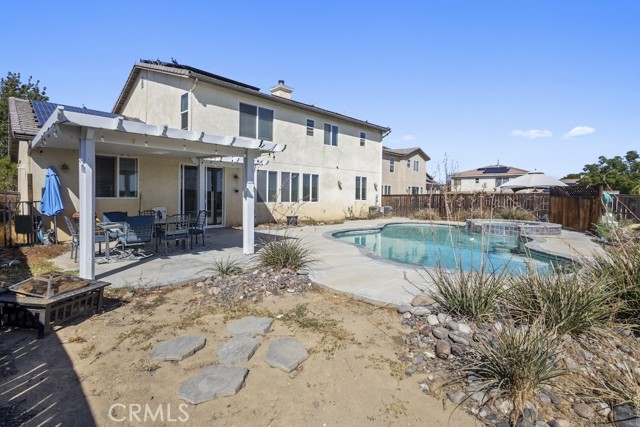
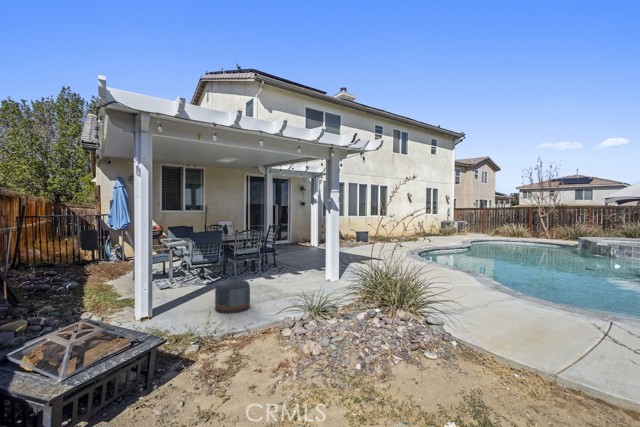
pouf: none [142,253,172,279] -> present [215,279,250,313]

